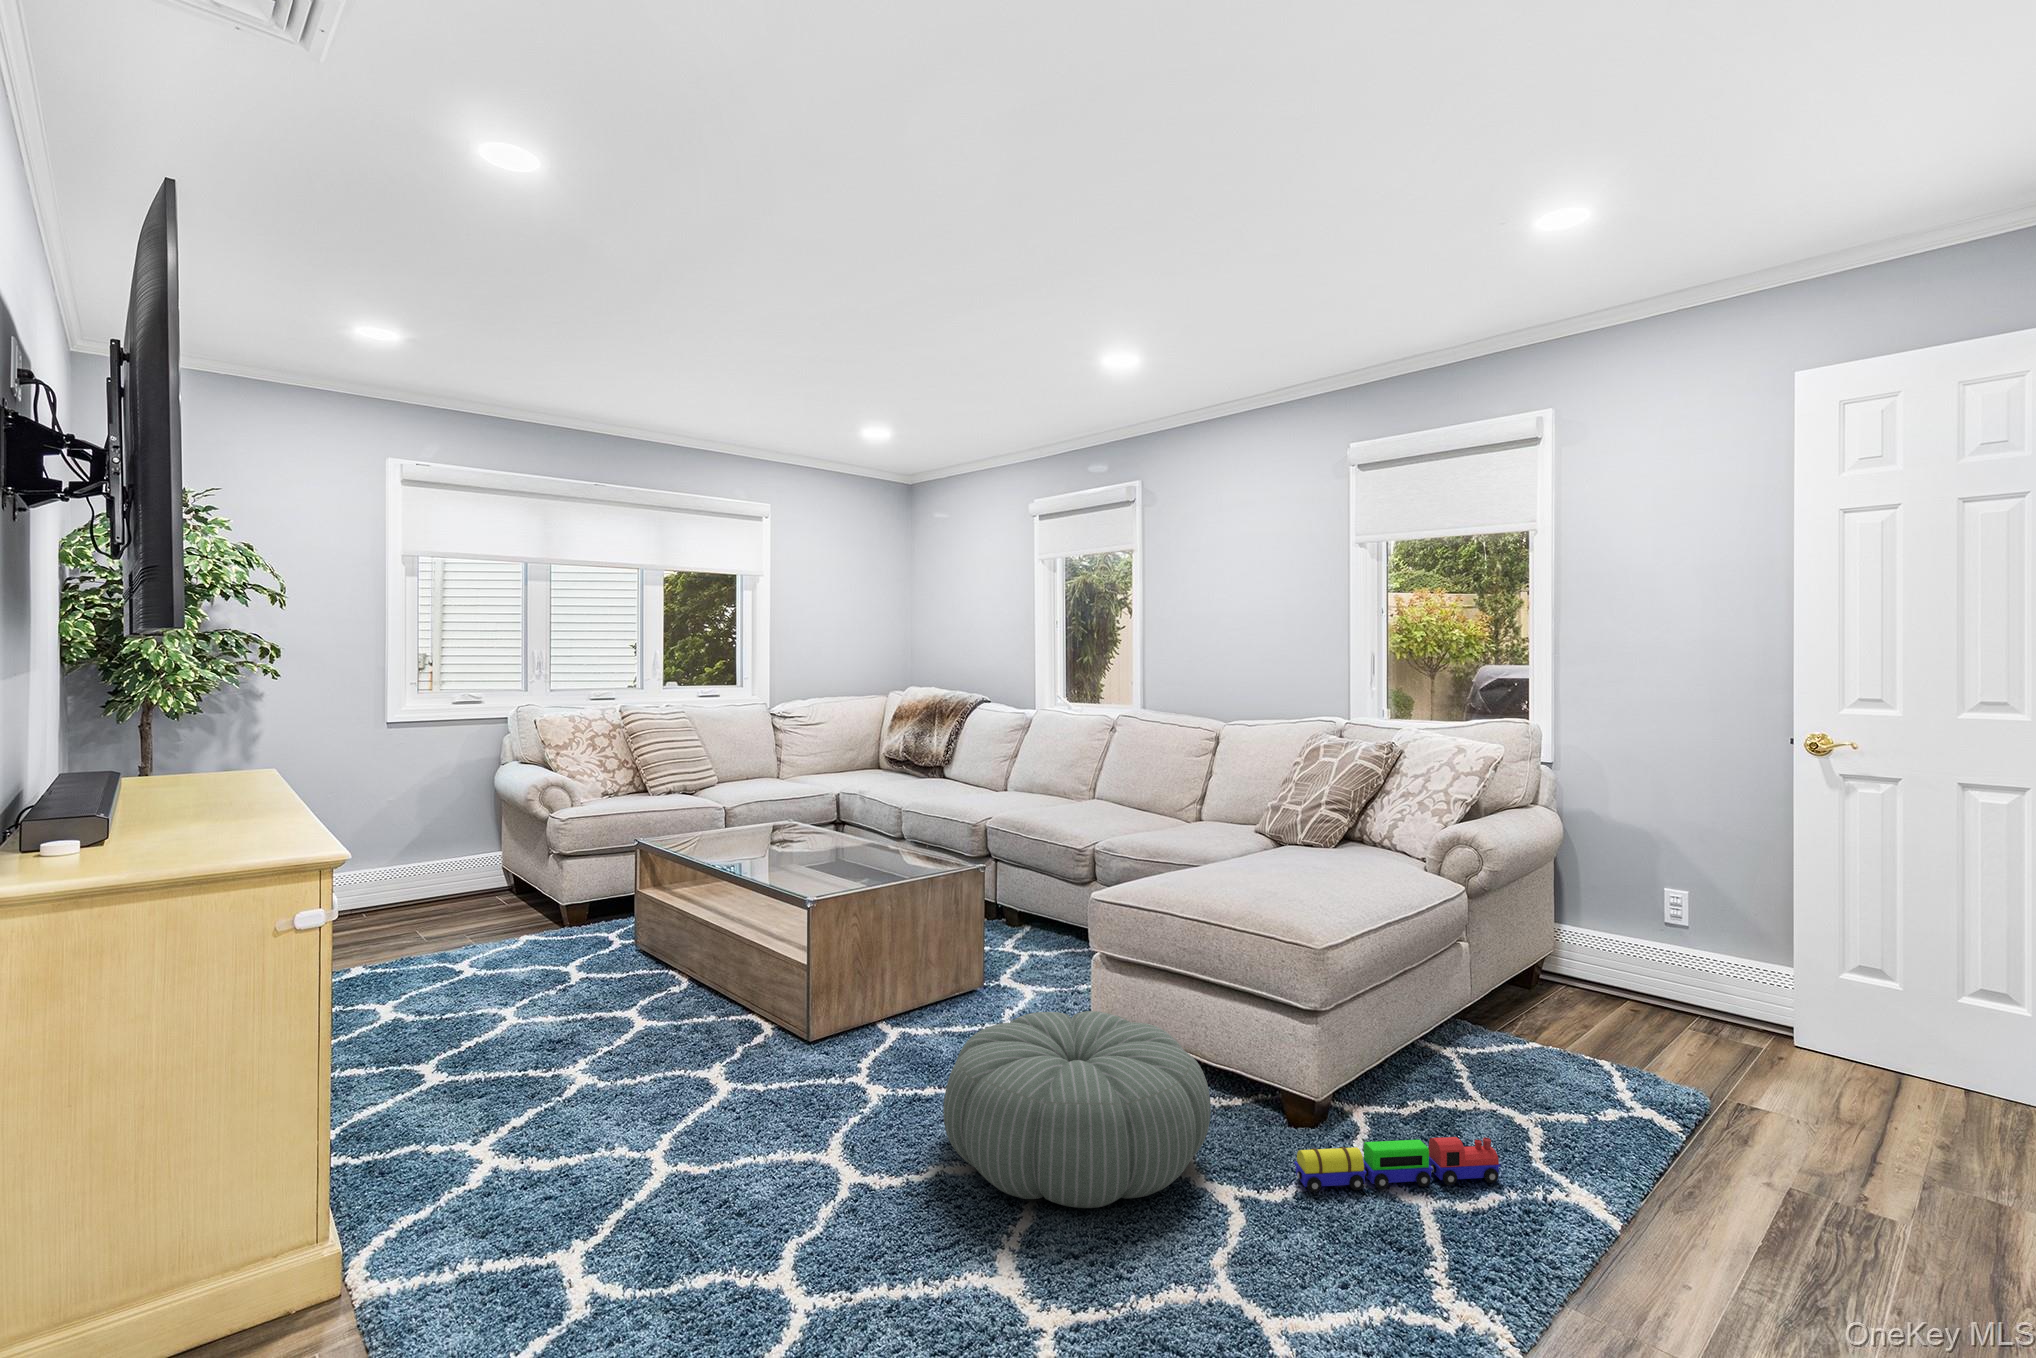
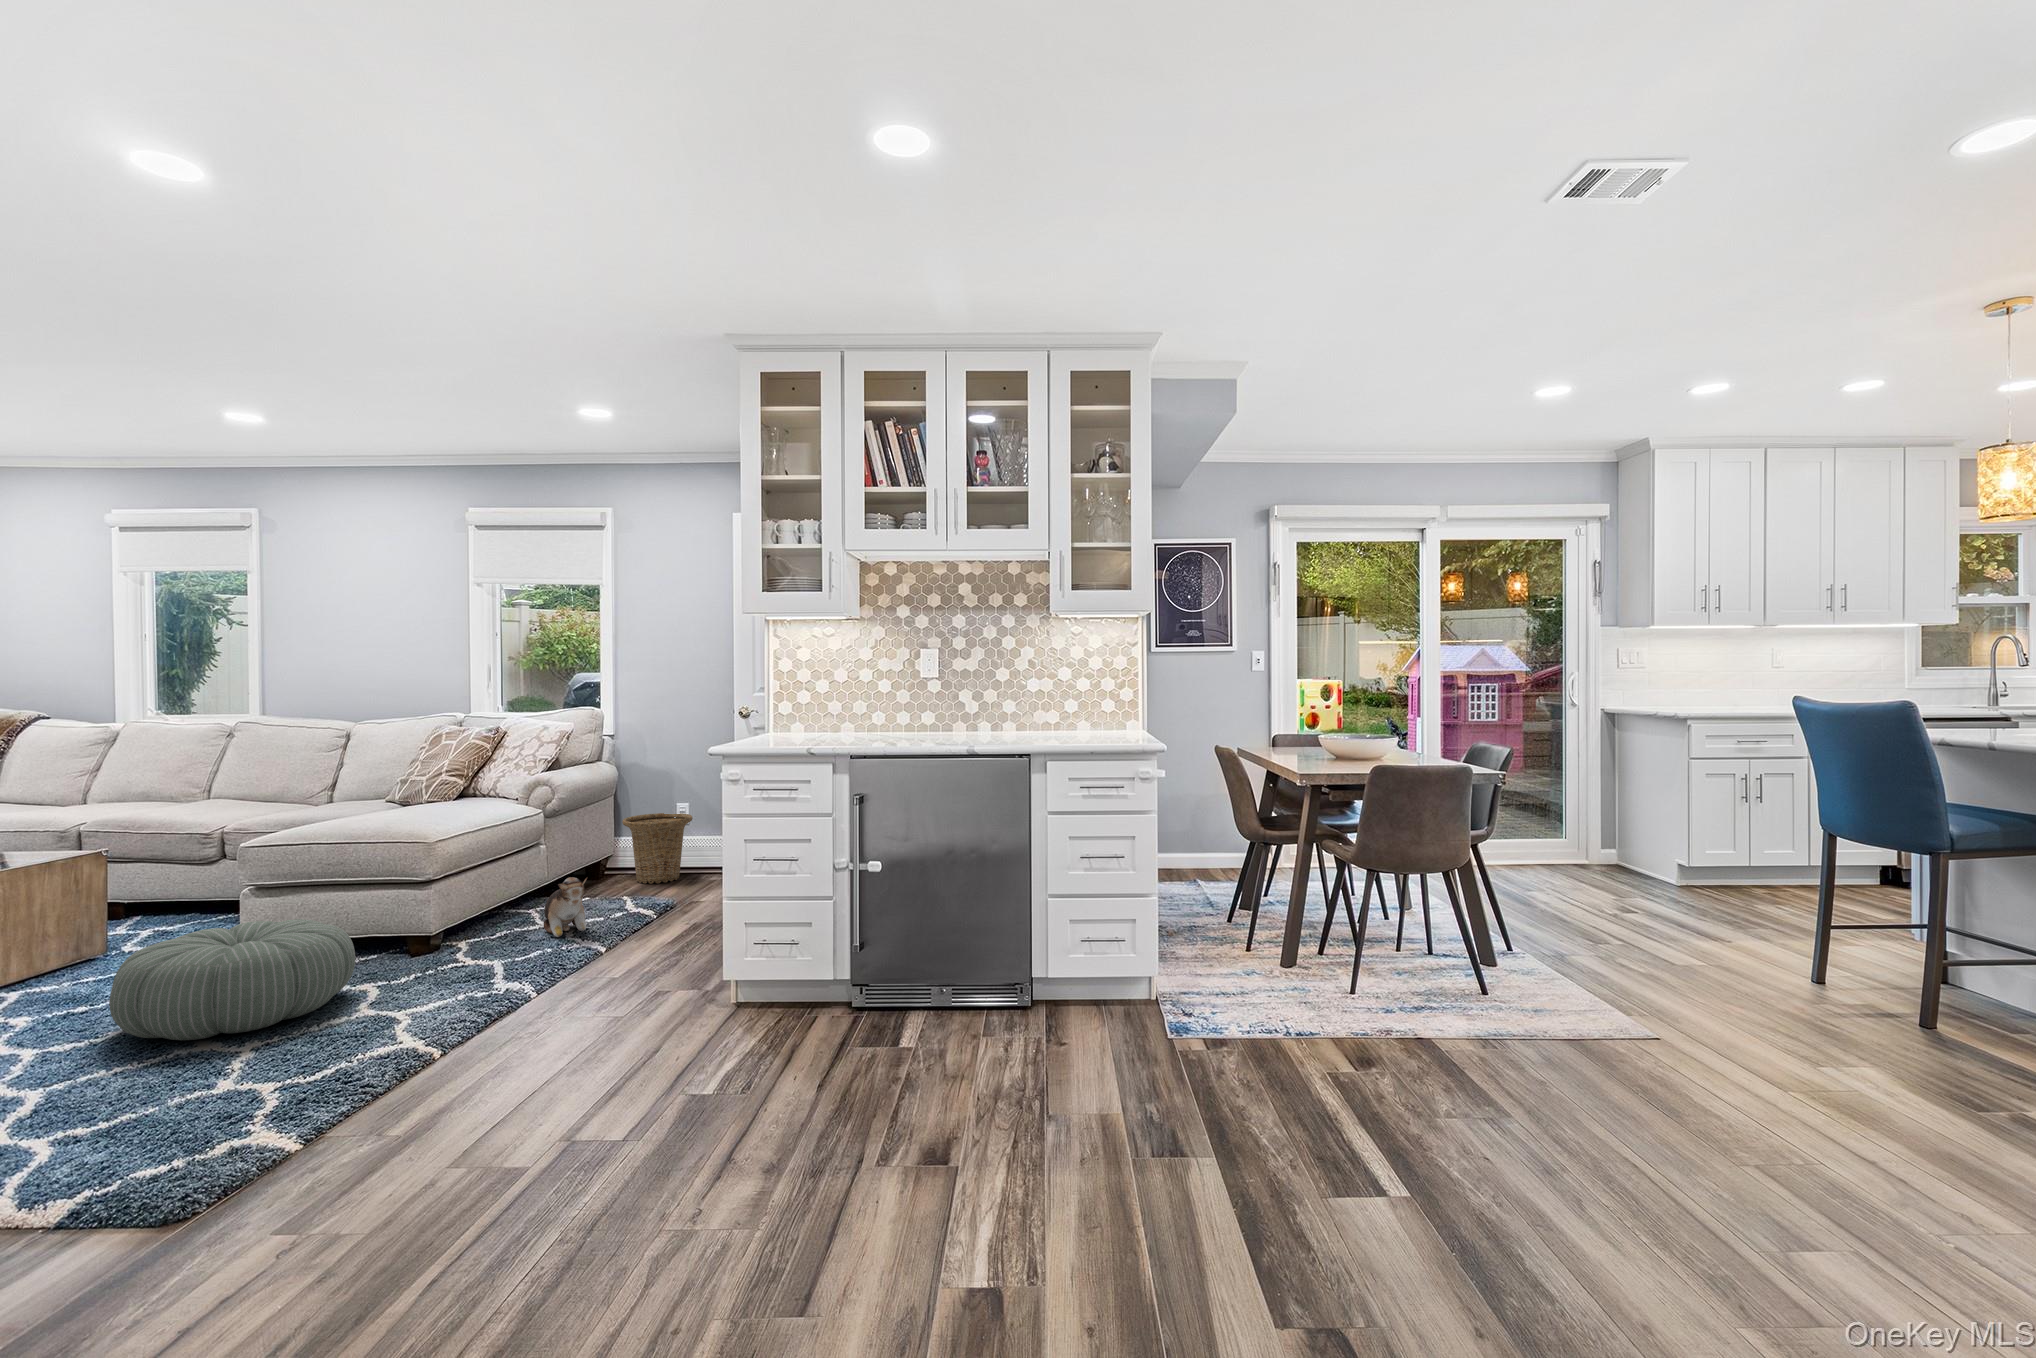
basket: none [1578,899,1708,1028] -> present [622,813,692,884]
plush toy: none [1471,1028,1556,1125] -> present [543,877,587,937]
toy train: present [1294,1137,1500,1193] -> none [419,935,552,987]

